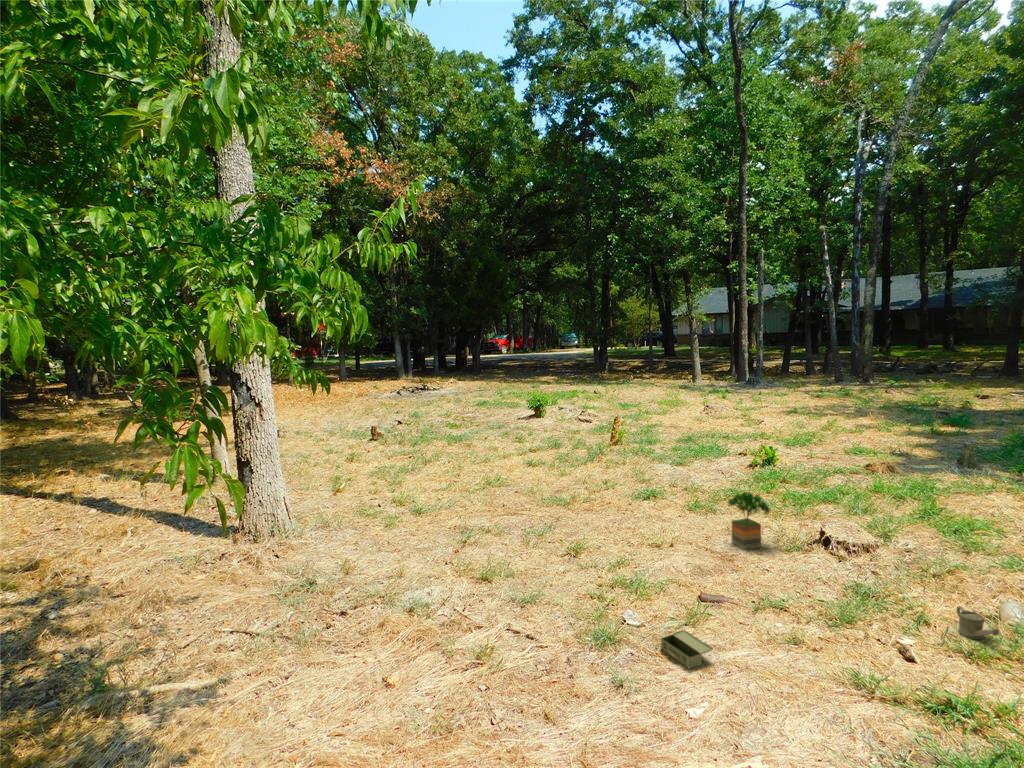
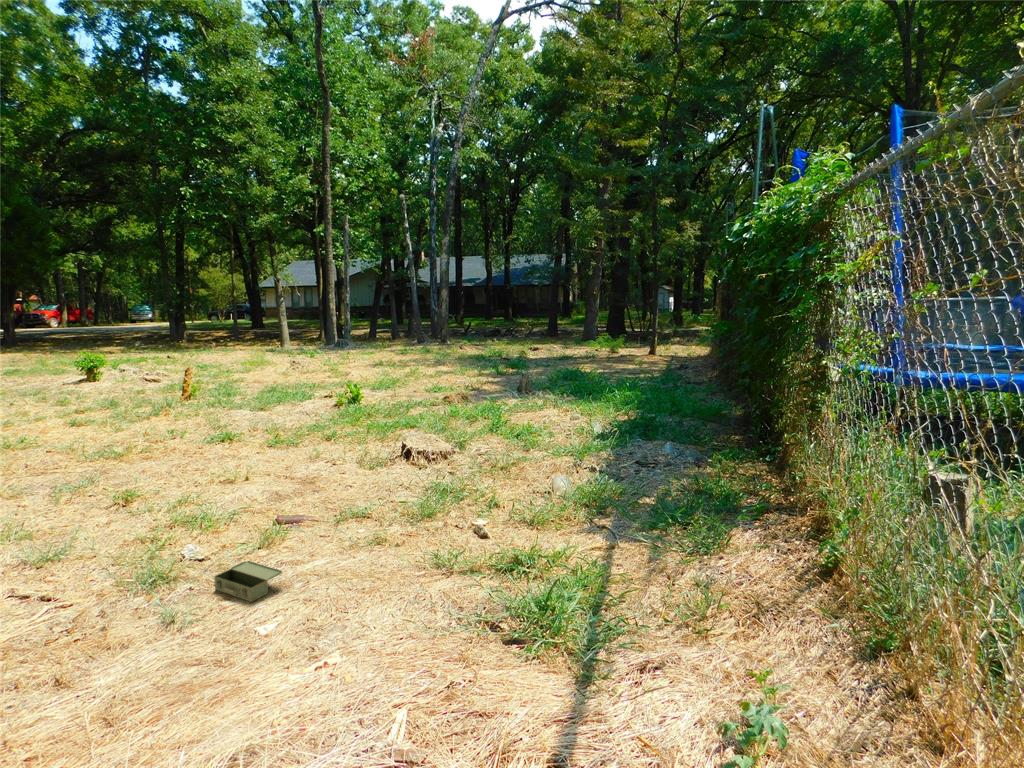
potted tree: present [728,492,770,550] -> none [307,412,355,476]
watering can: present [957,606,999,639] -> none [519,484,551,509]

